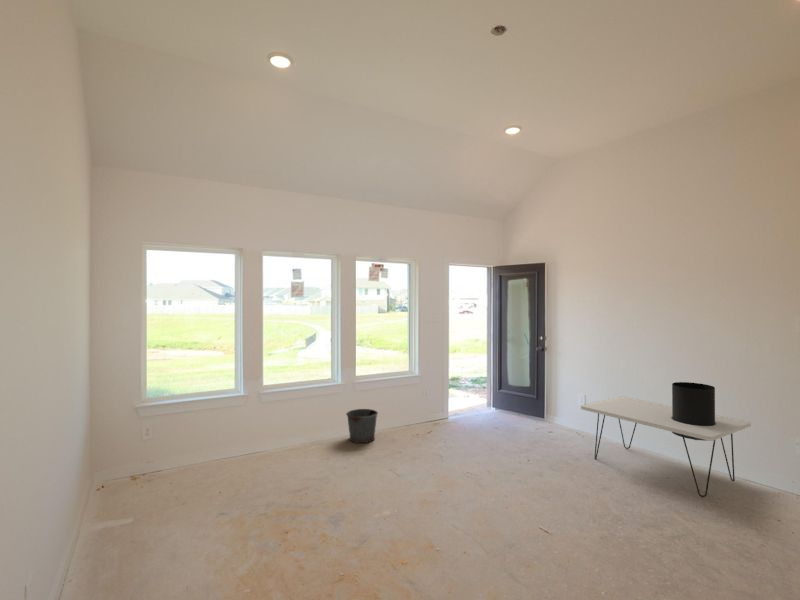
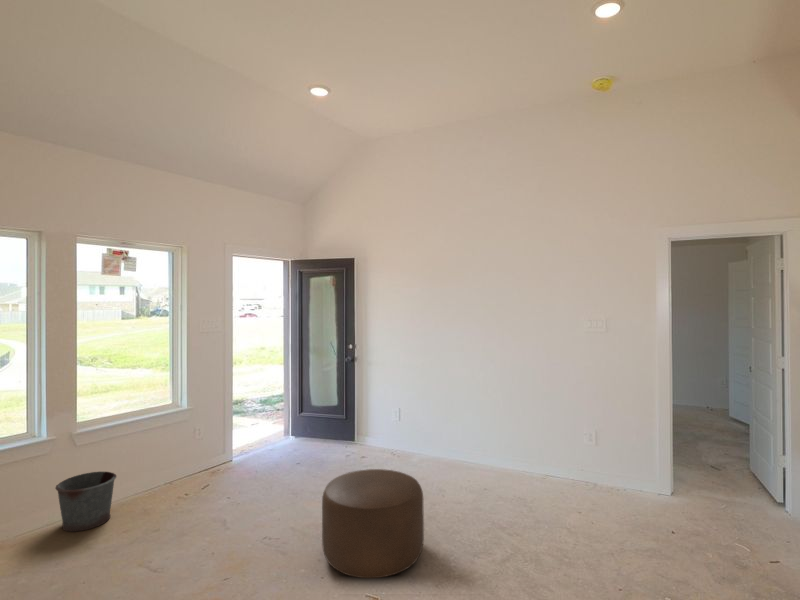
side table: present [581,382,751,497] -> none [399,389,557,514]
ottoman: none [511,431,593,508] -> present [322,469,424,578]

